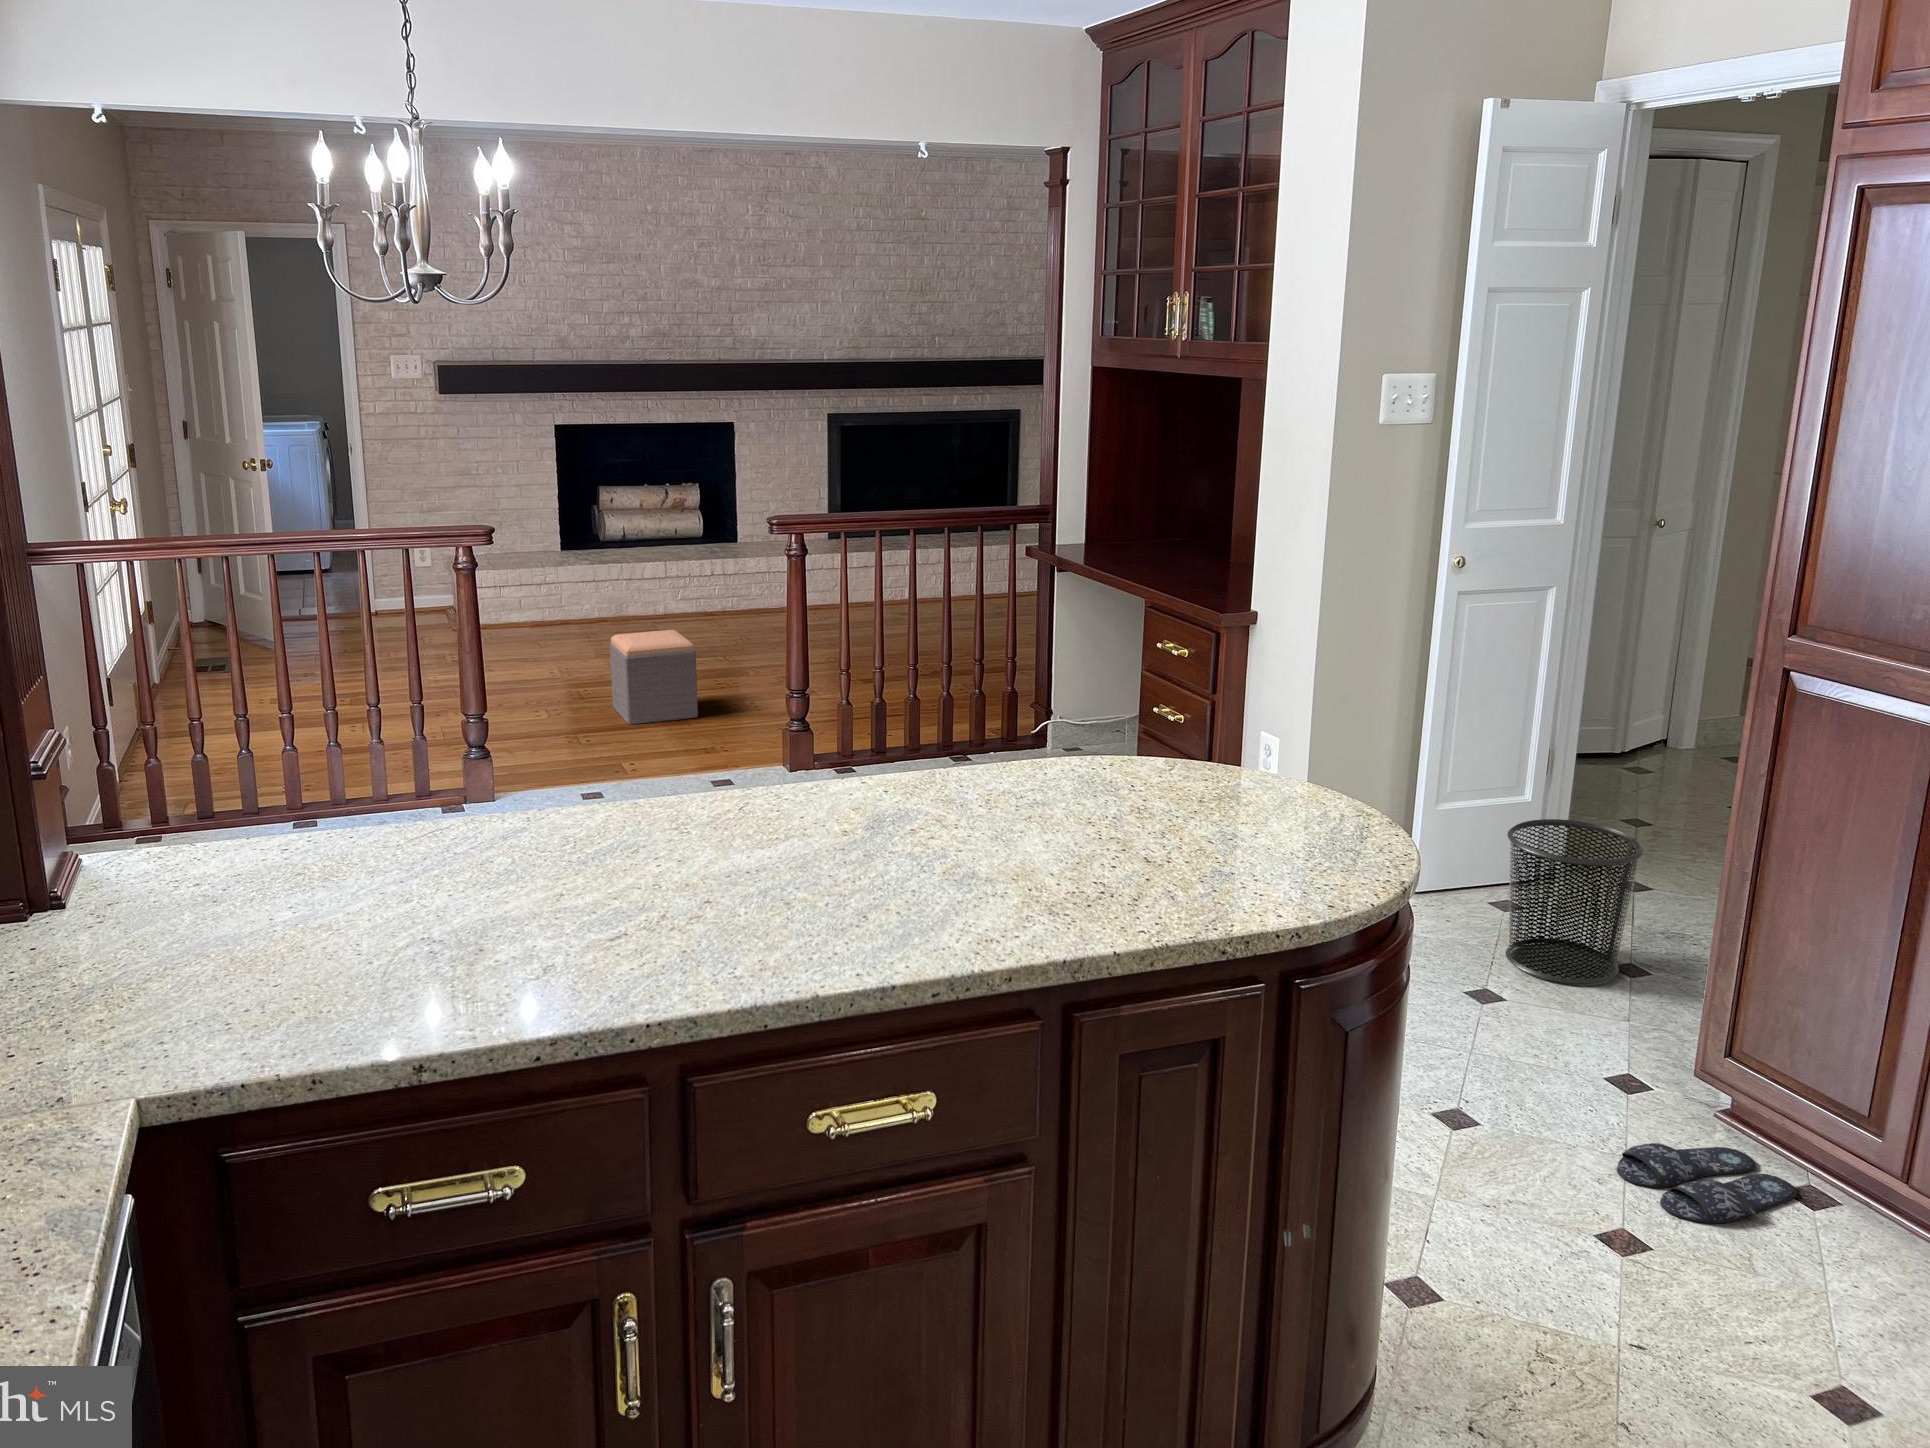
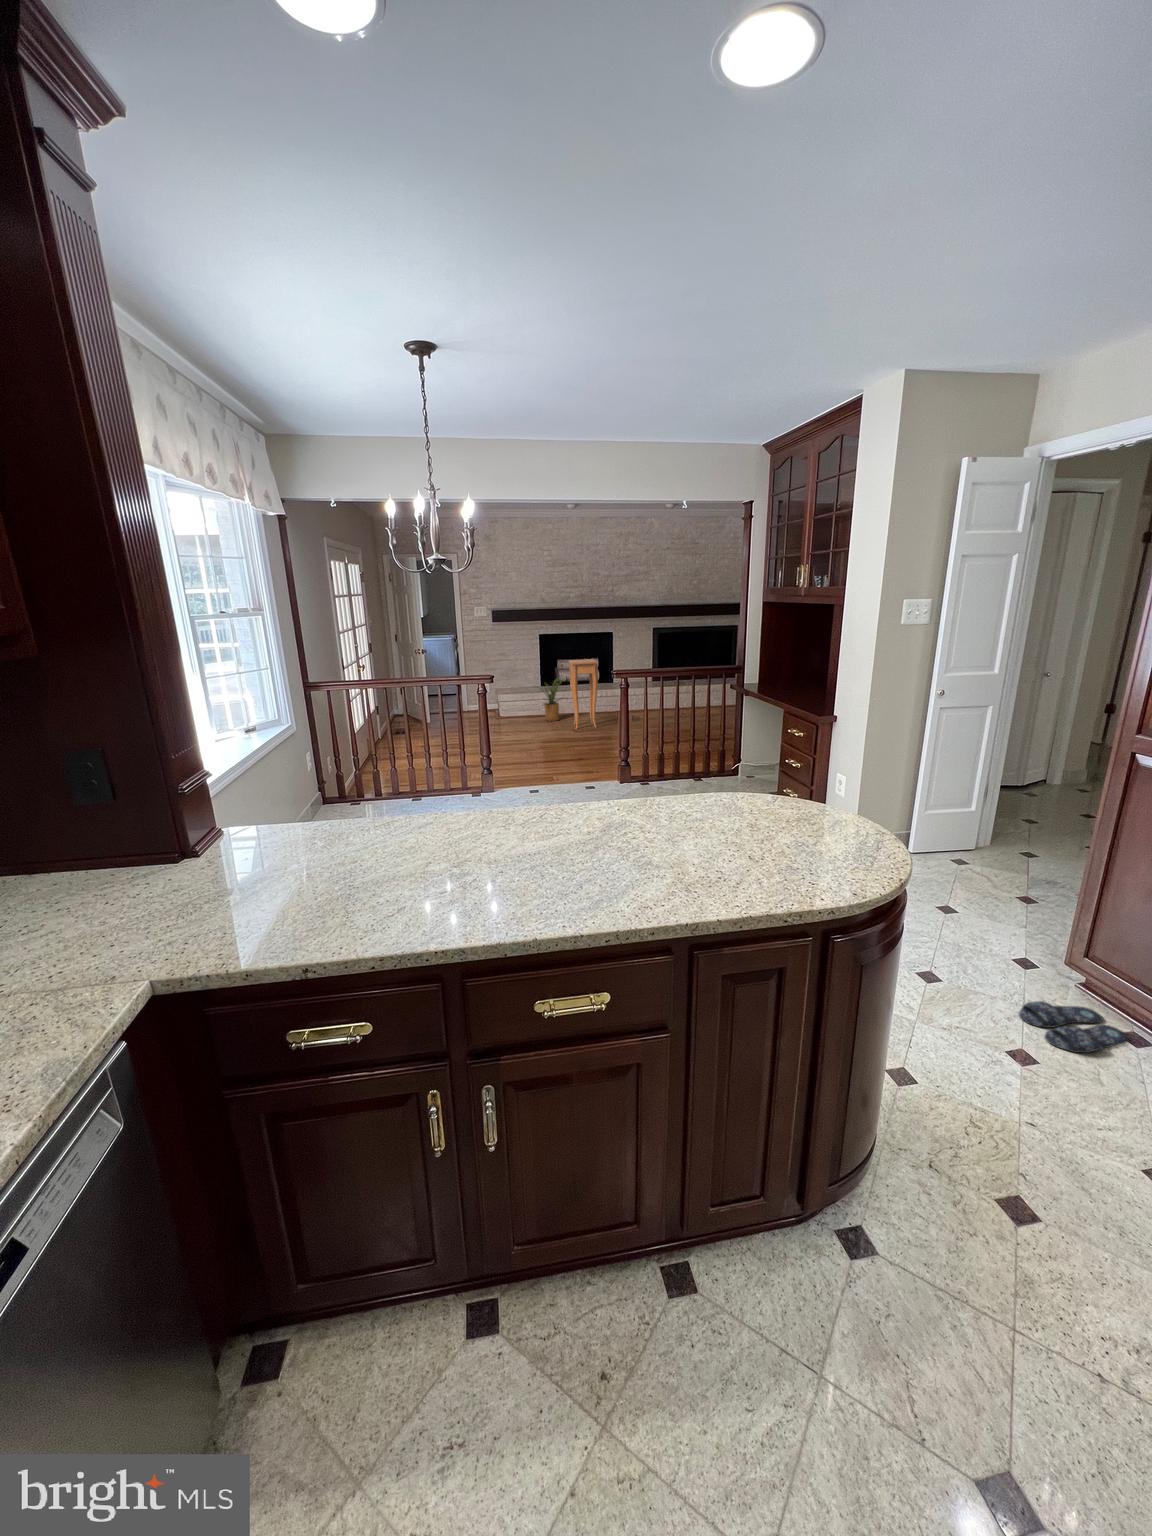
side table: none [643,483,716,649] -> present [569,659,598,729]
house plant: none [549,523,642,632] -> present [541,679,559,721]
footstool: present [610,630,698,725] -> none [549,722,585,762]
waste bin: present [1506,819,1644,985] -> none [958,823,1039,907]

